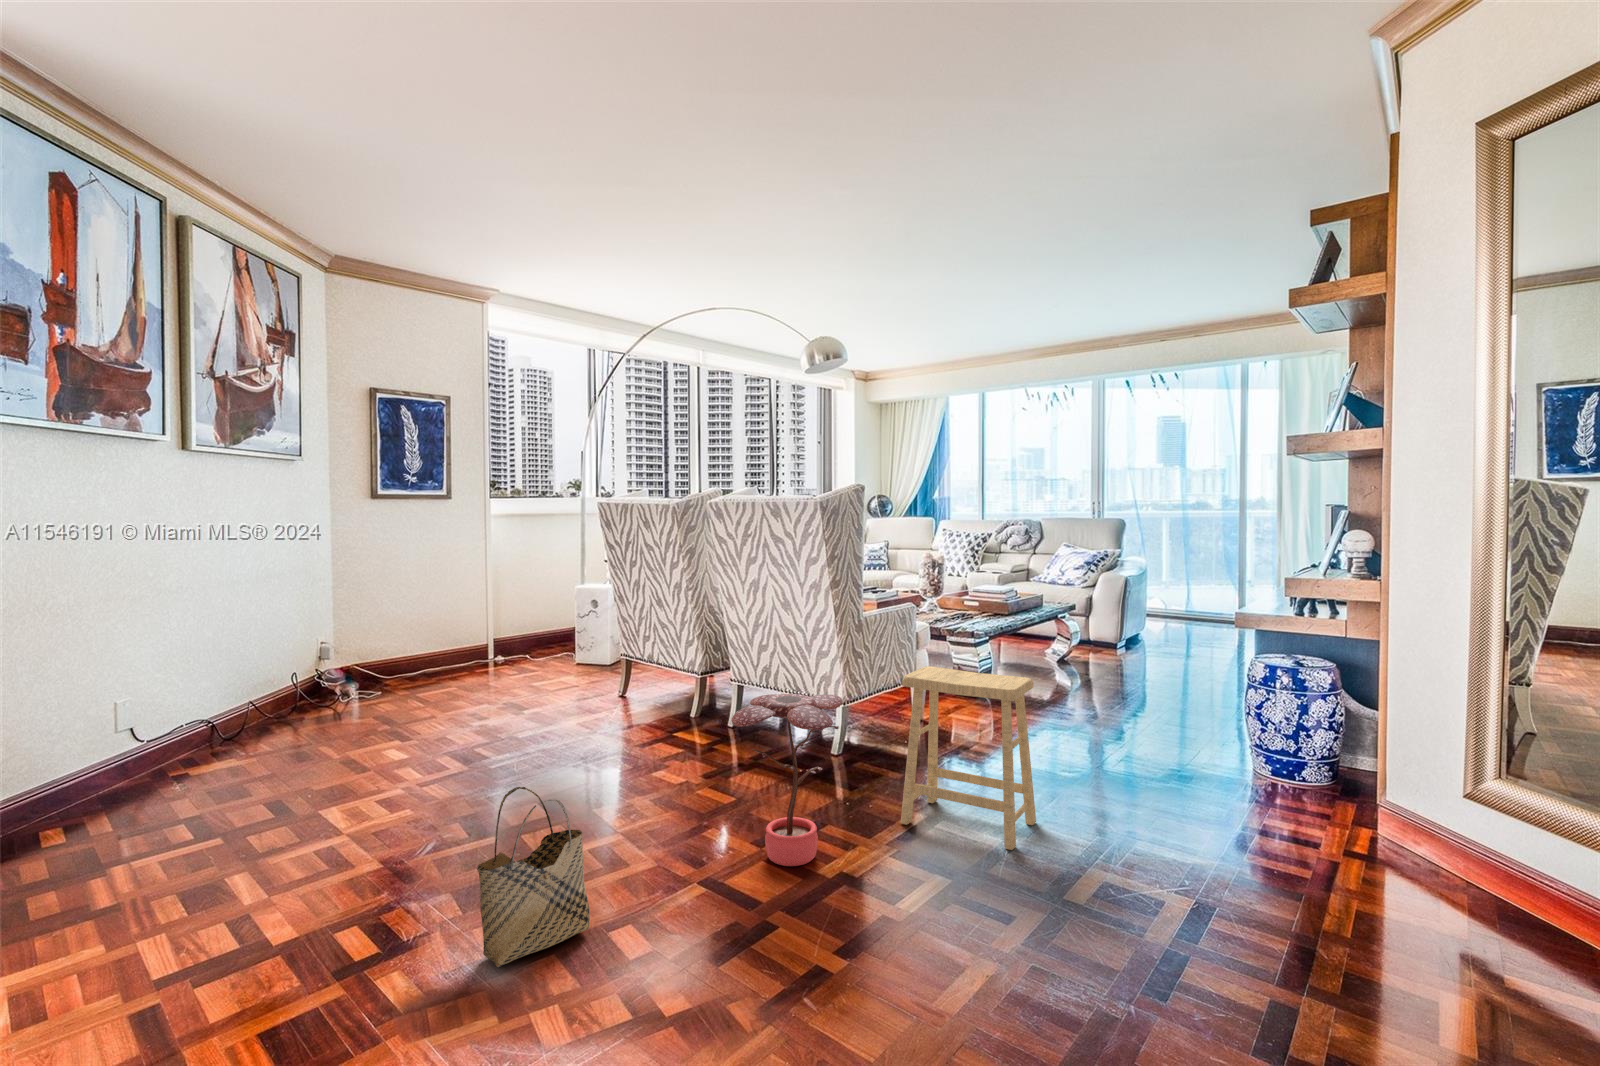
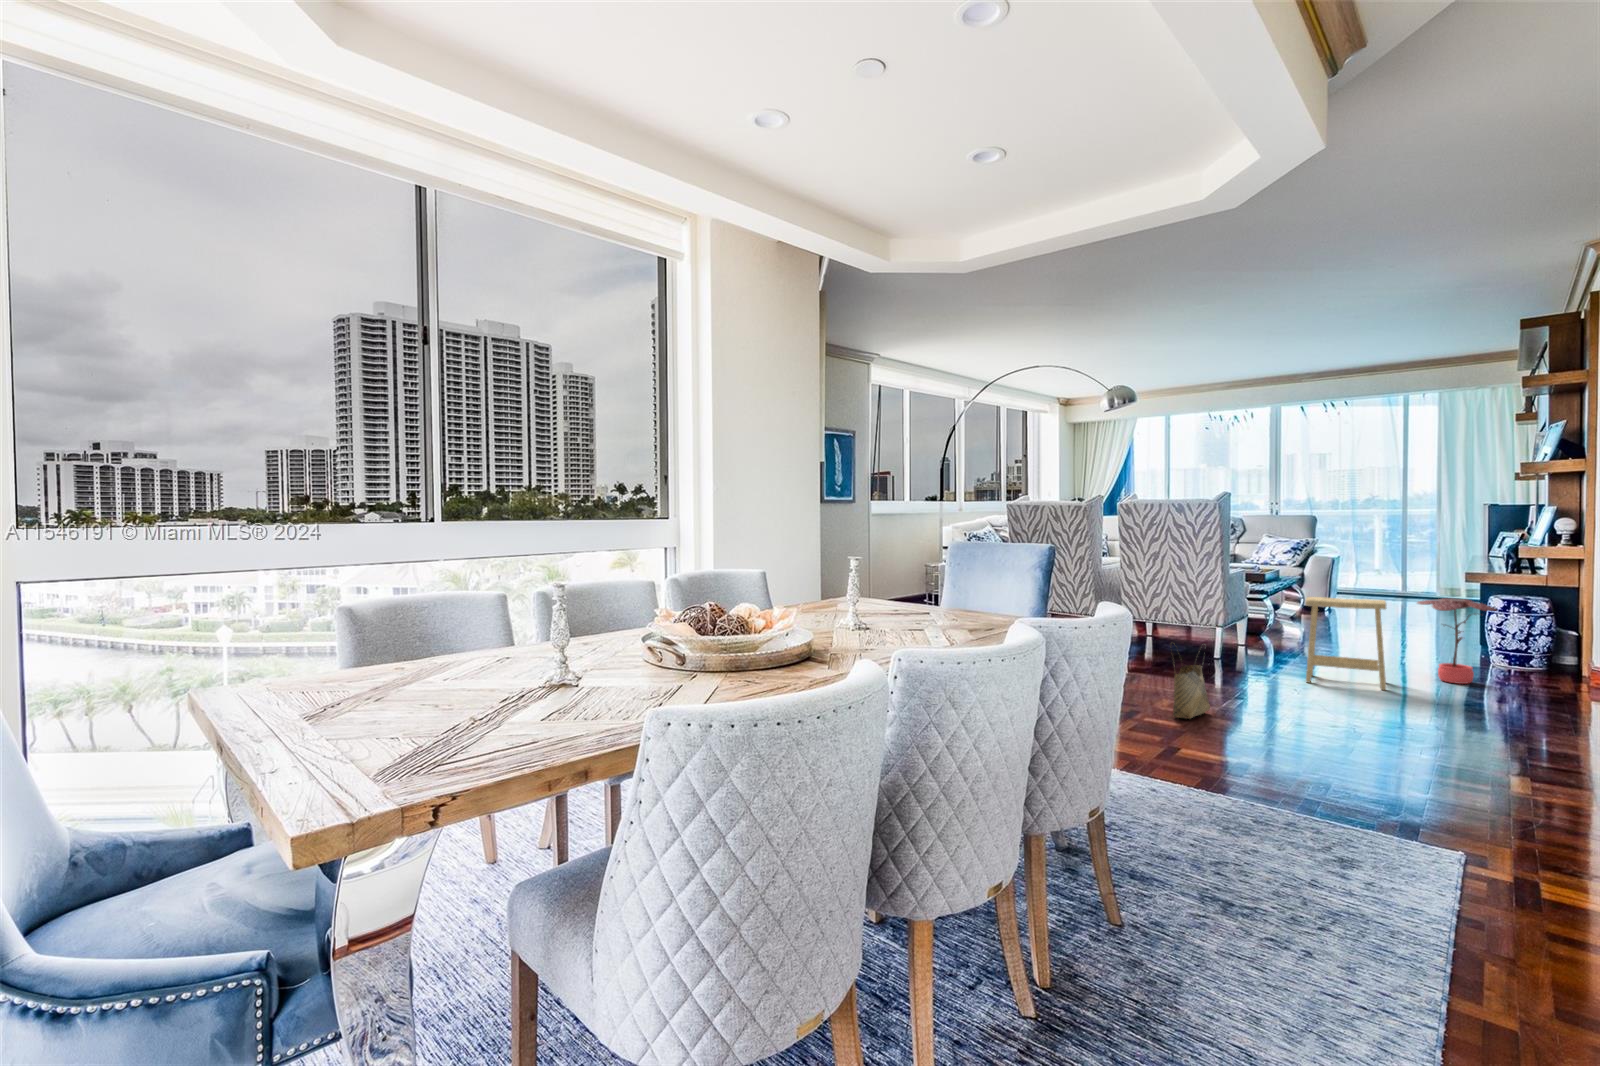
potted plant: present [732,694,843,866] -> present [1417,598,1497,684]

